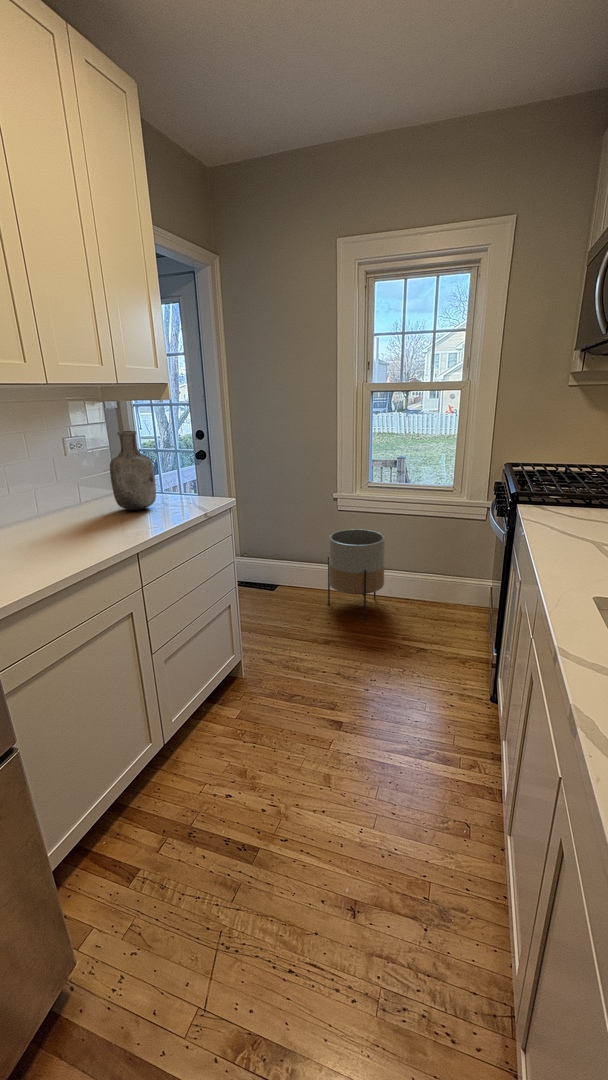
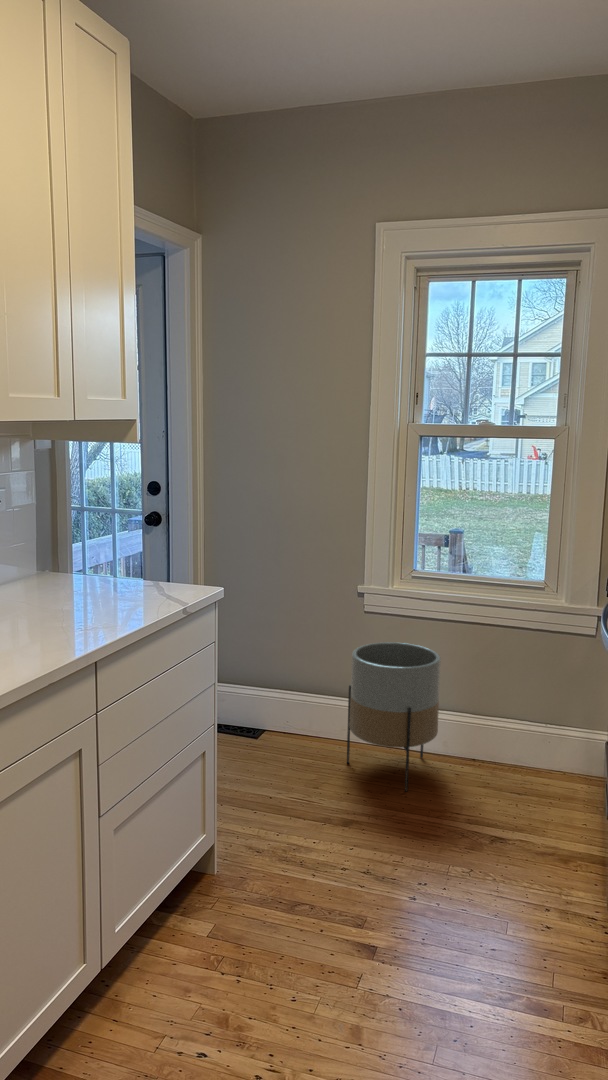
vase: present [110,431,156,510] -> none [48,485,111,600]

